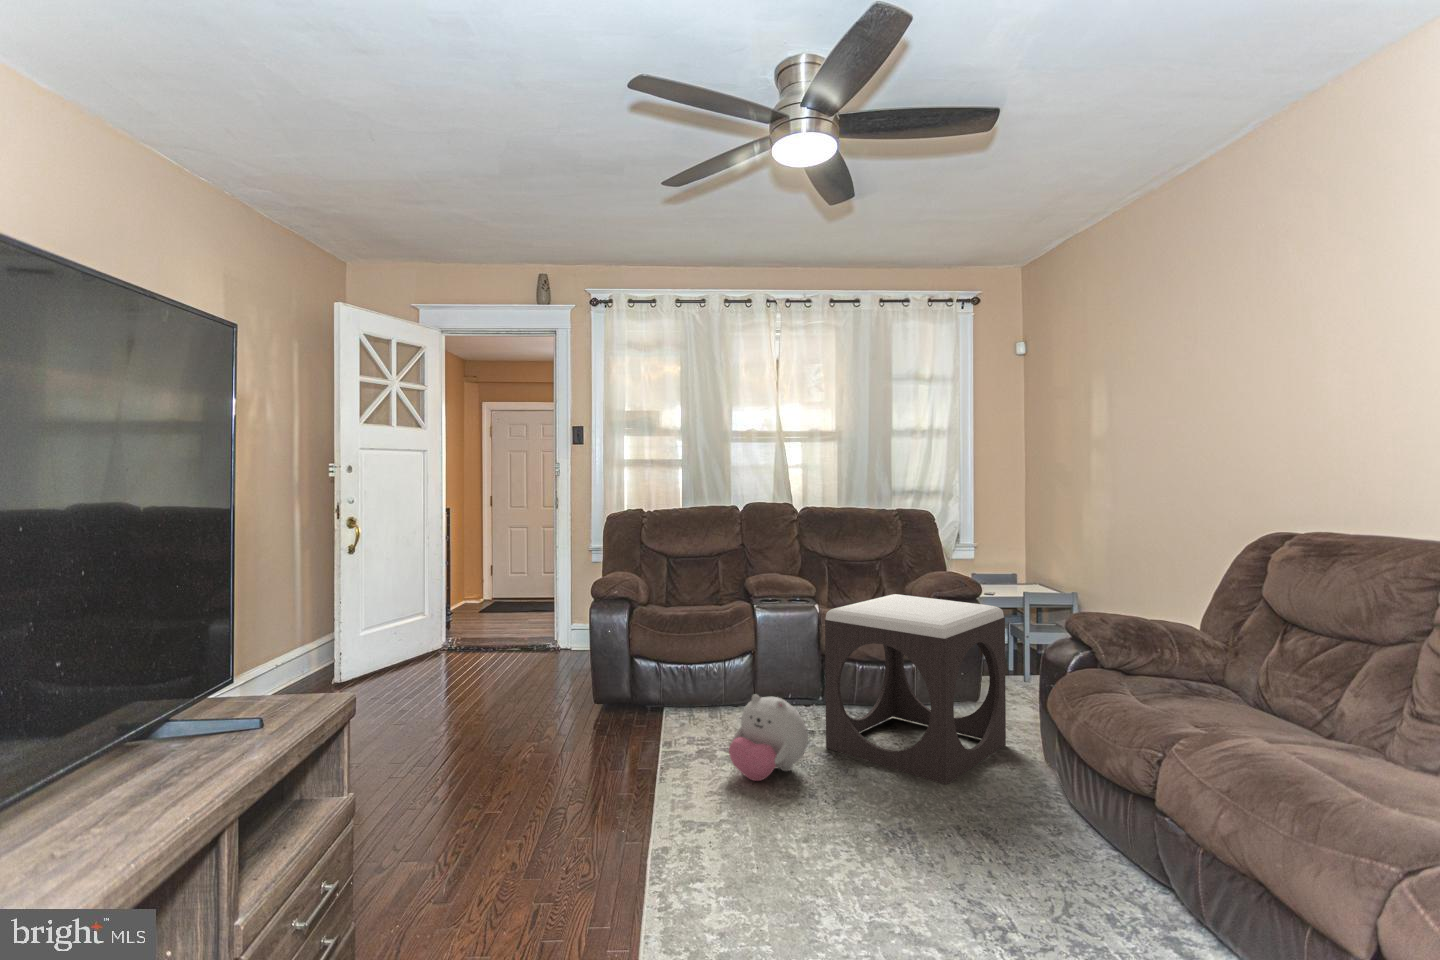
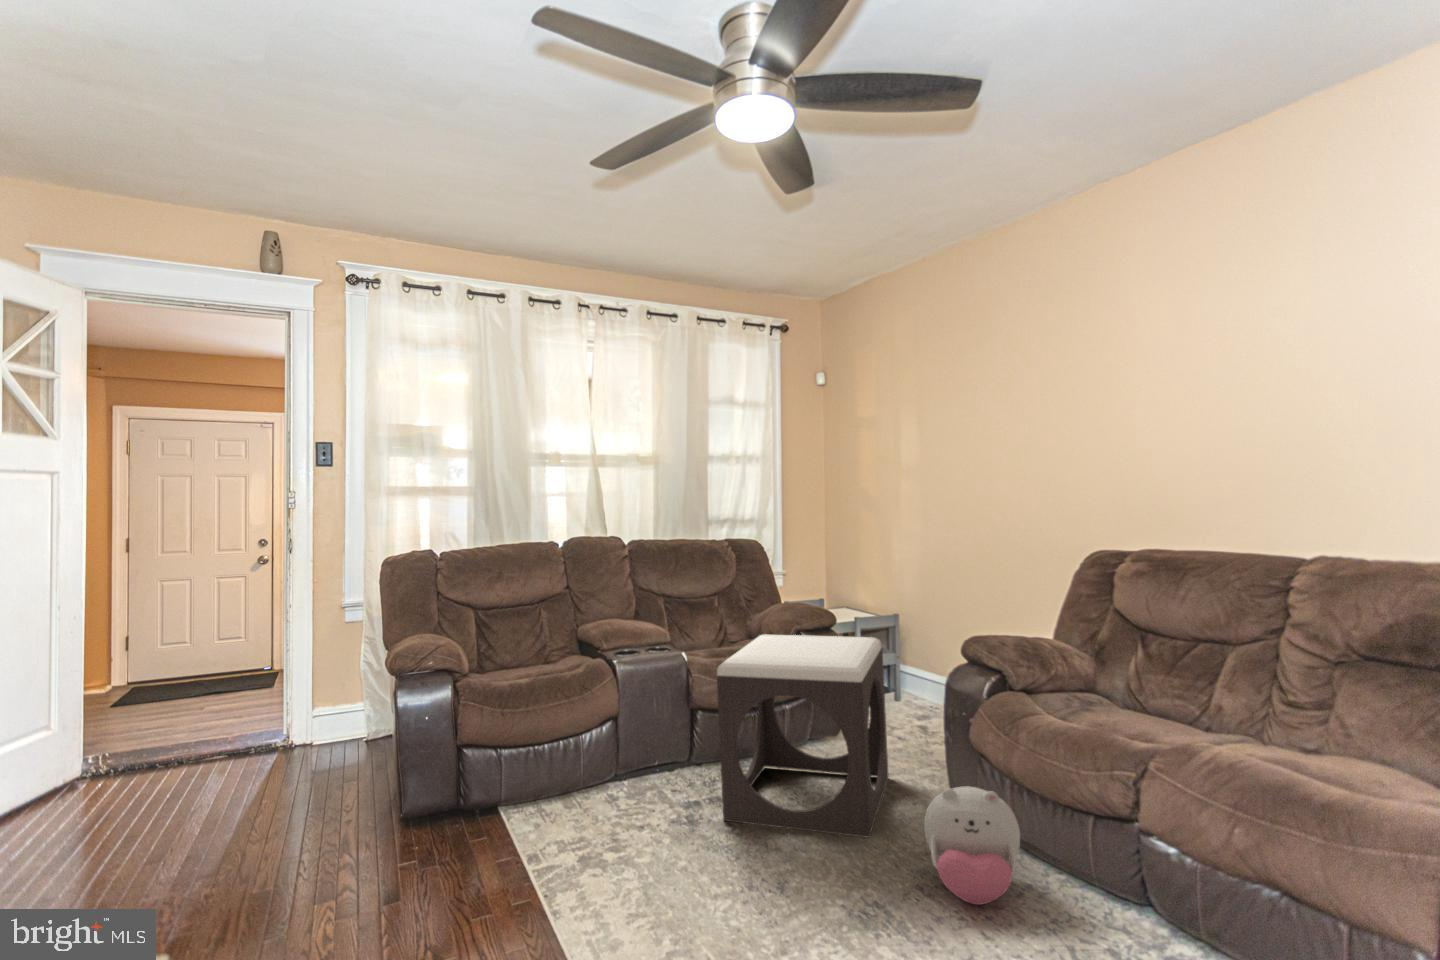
plush toy: present [729,694,808,781] -> present [924,786,1020,905]

